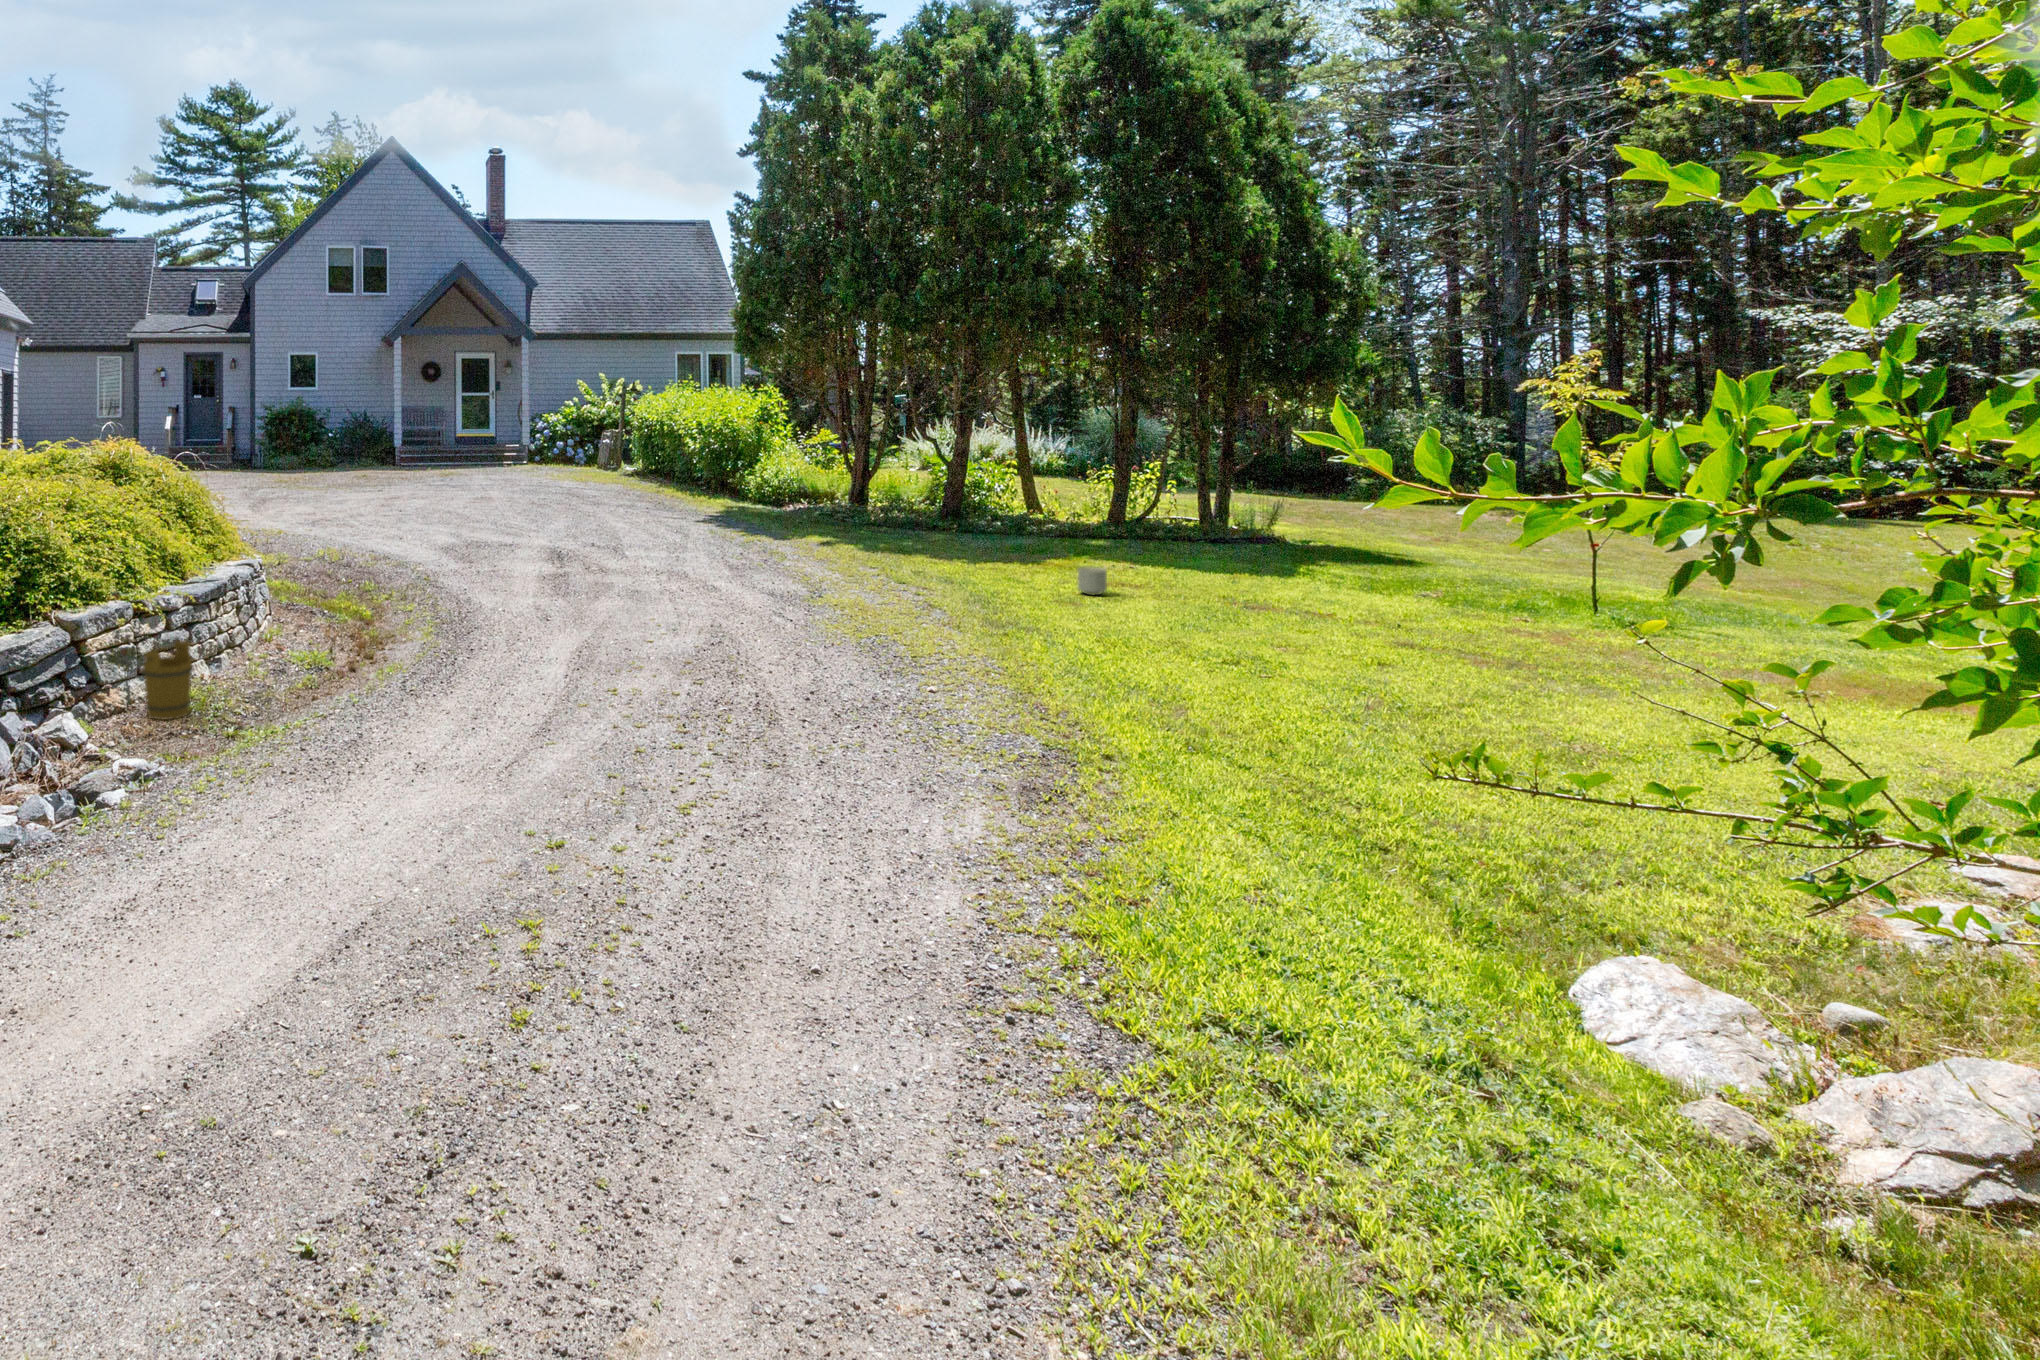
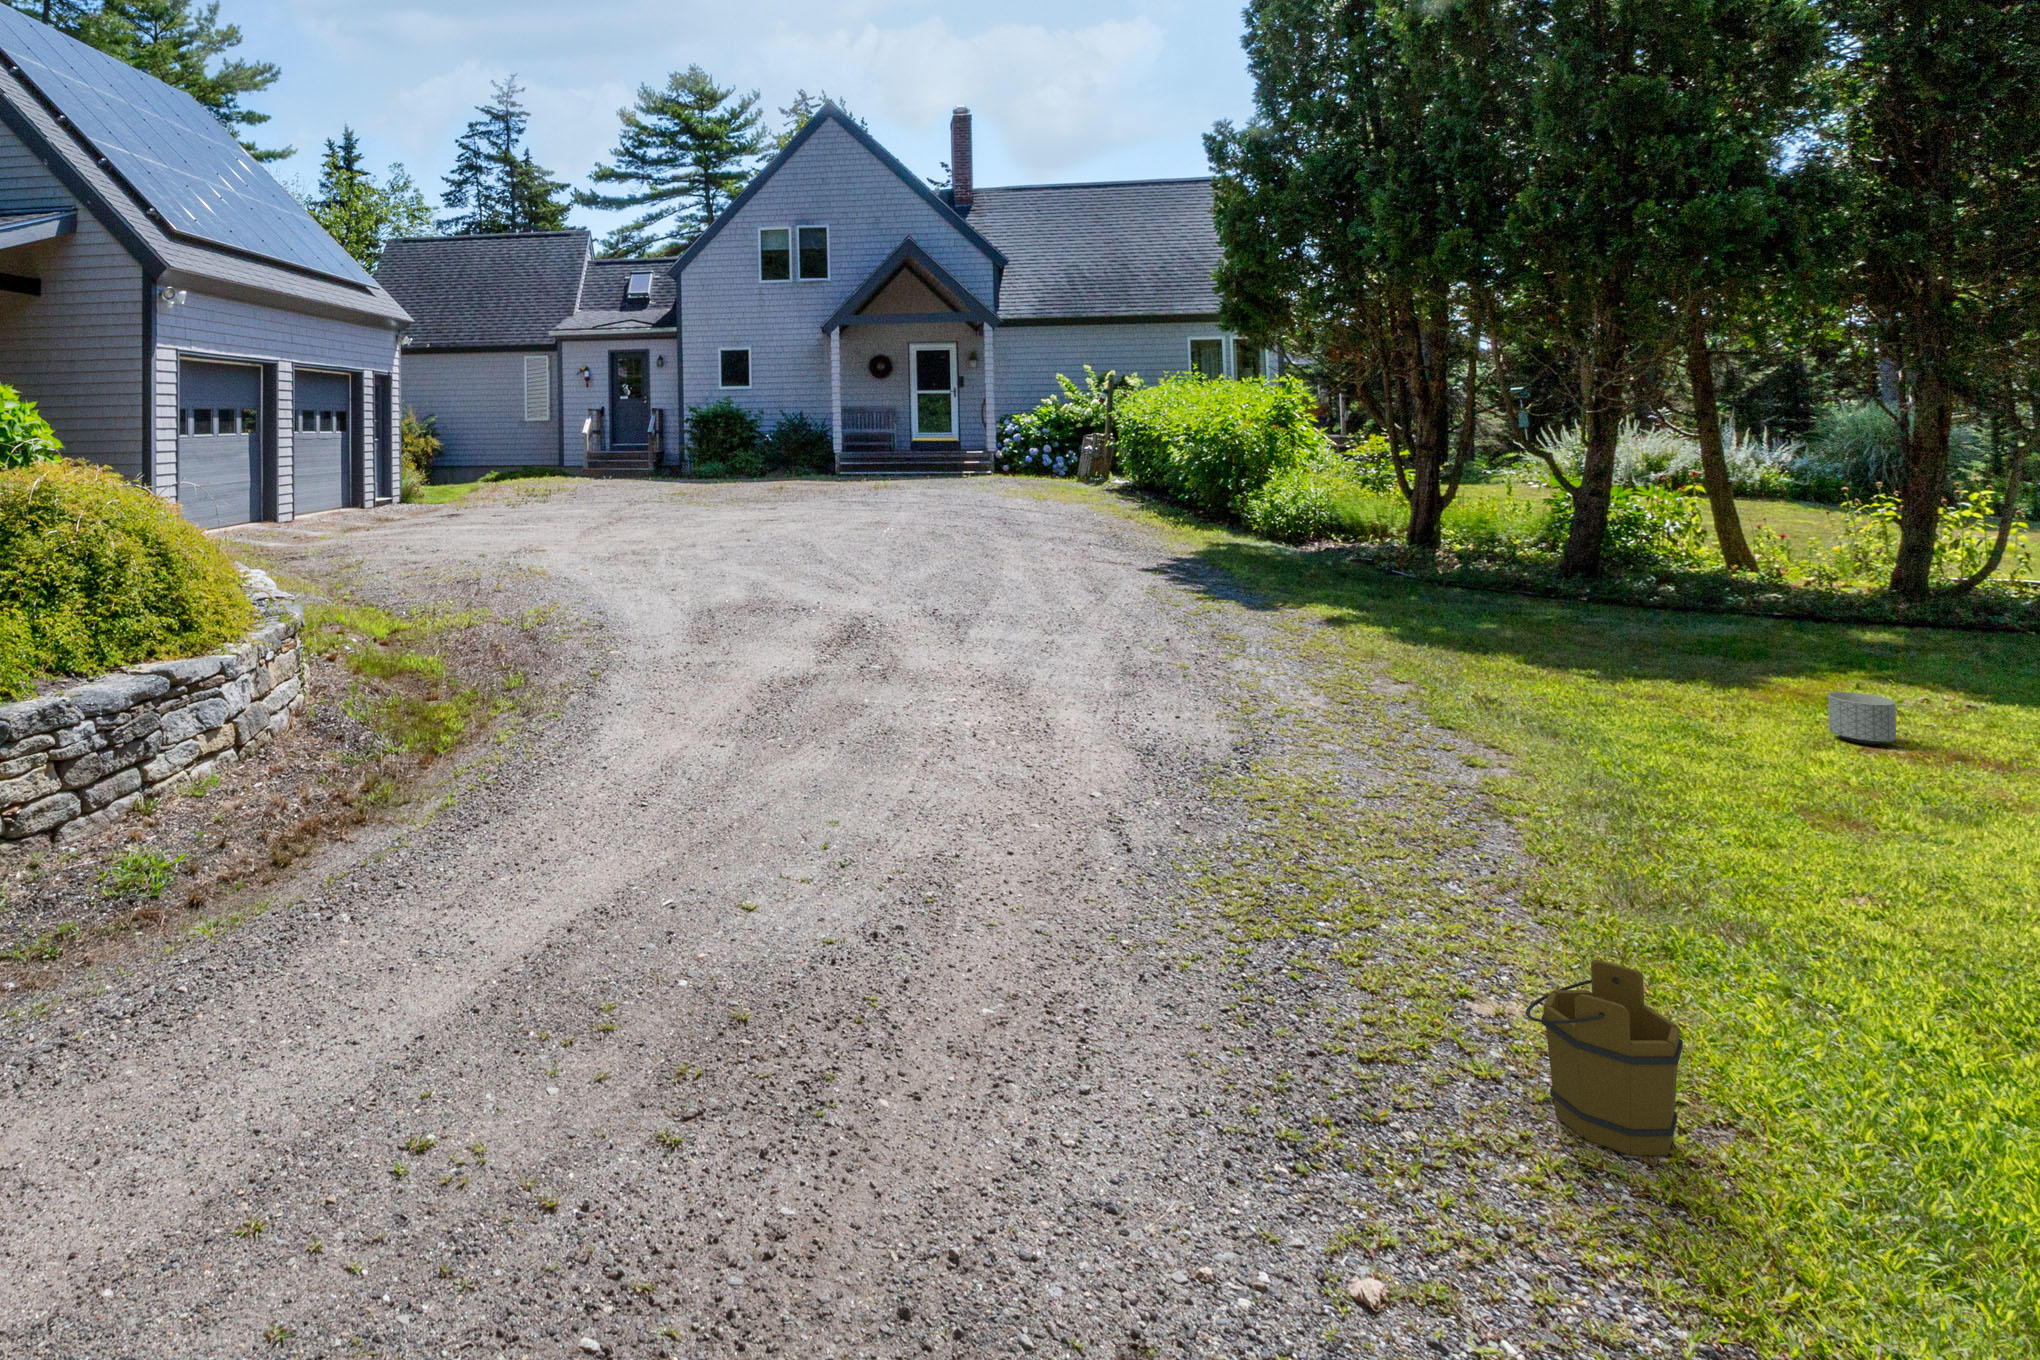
bucket: present [142,641,193,720] -> present [1526,960,1683,1156]

